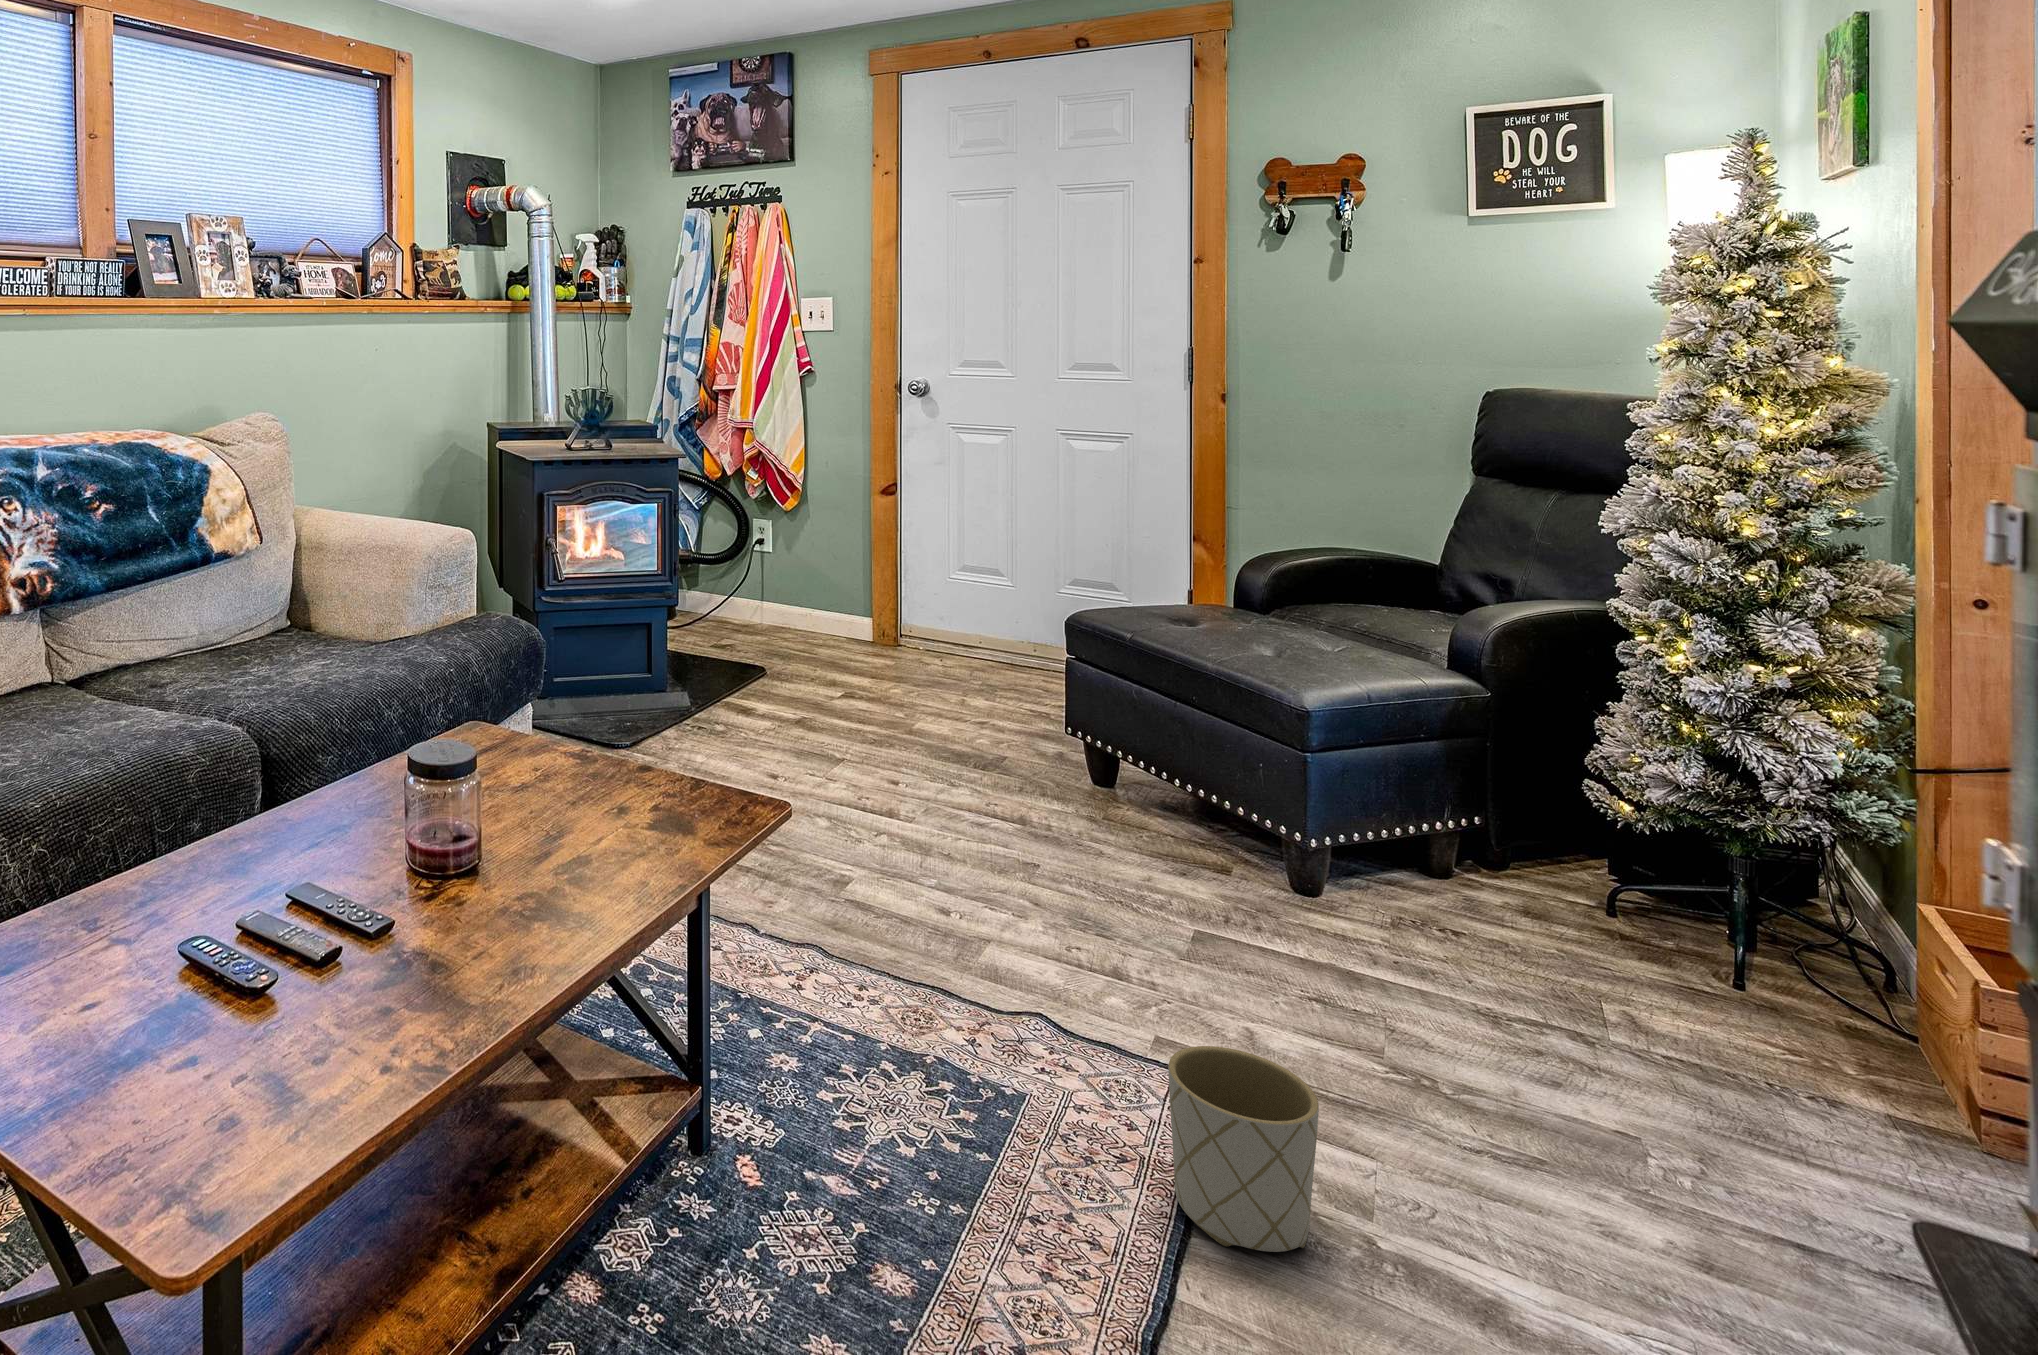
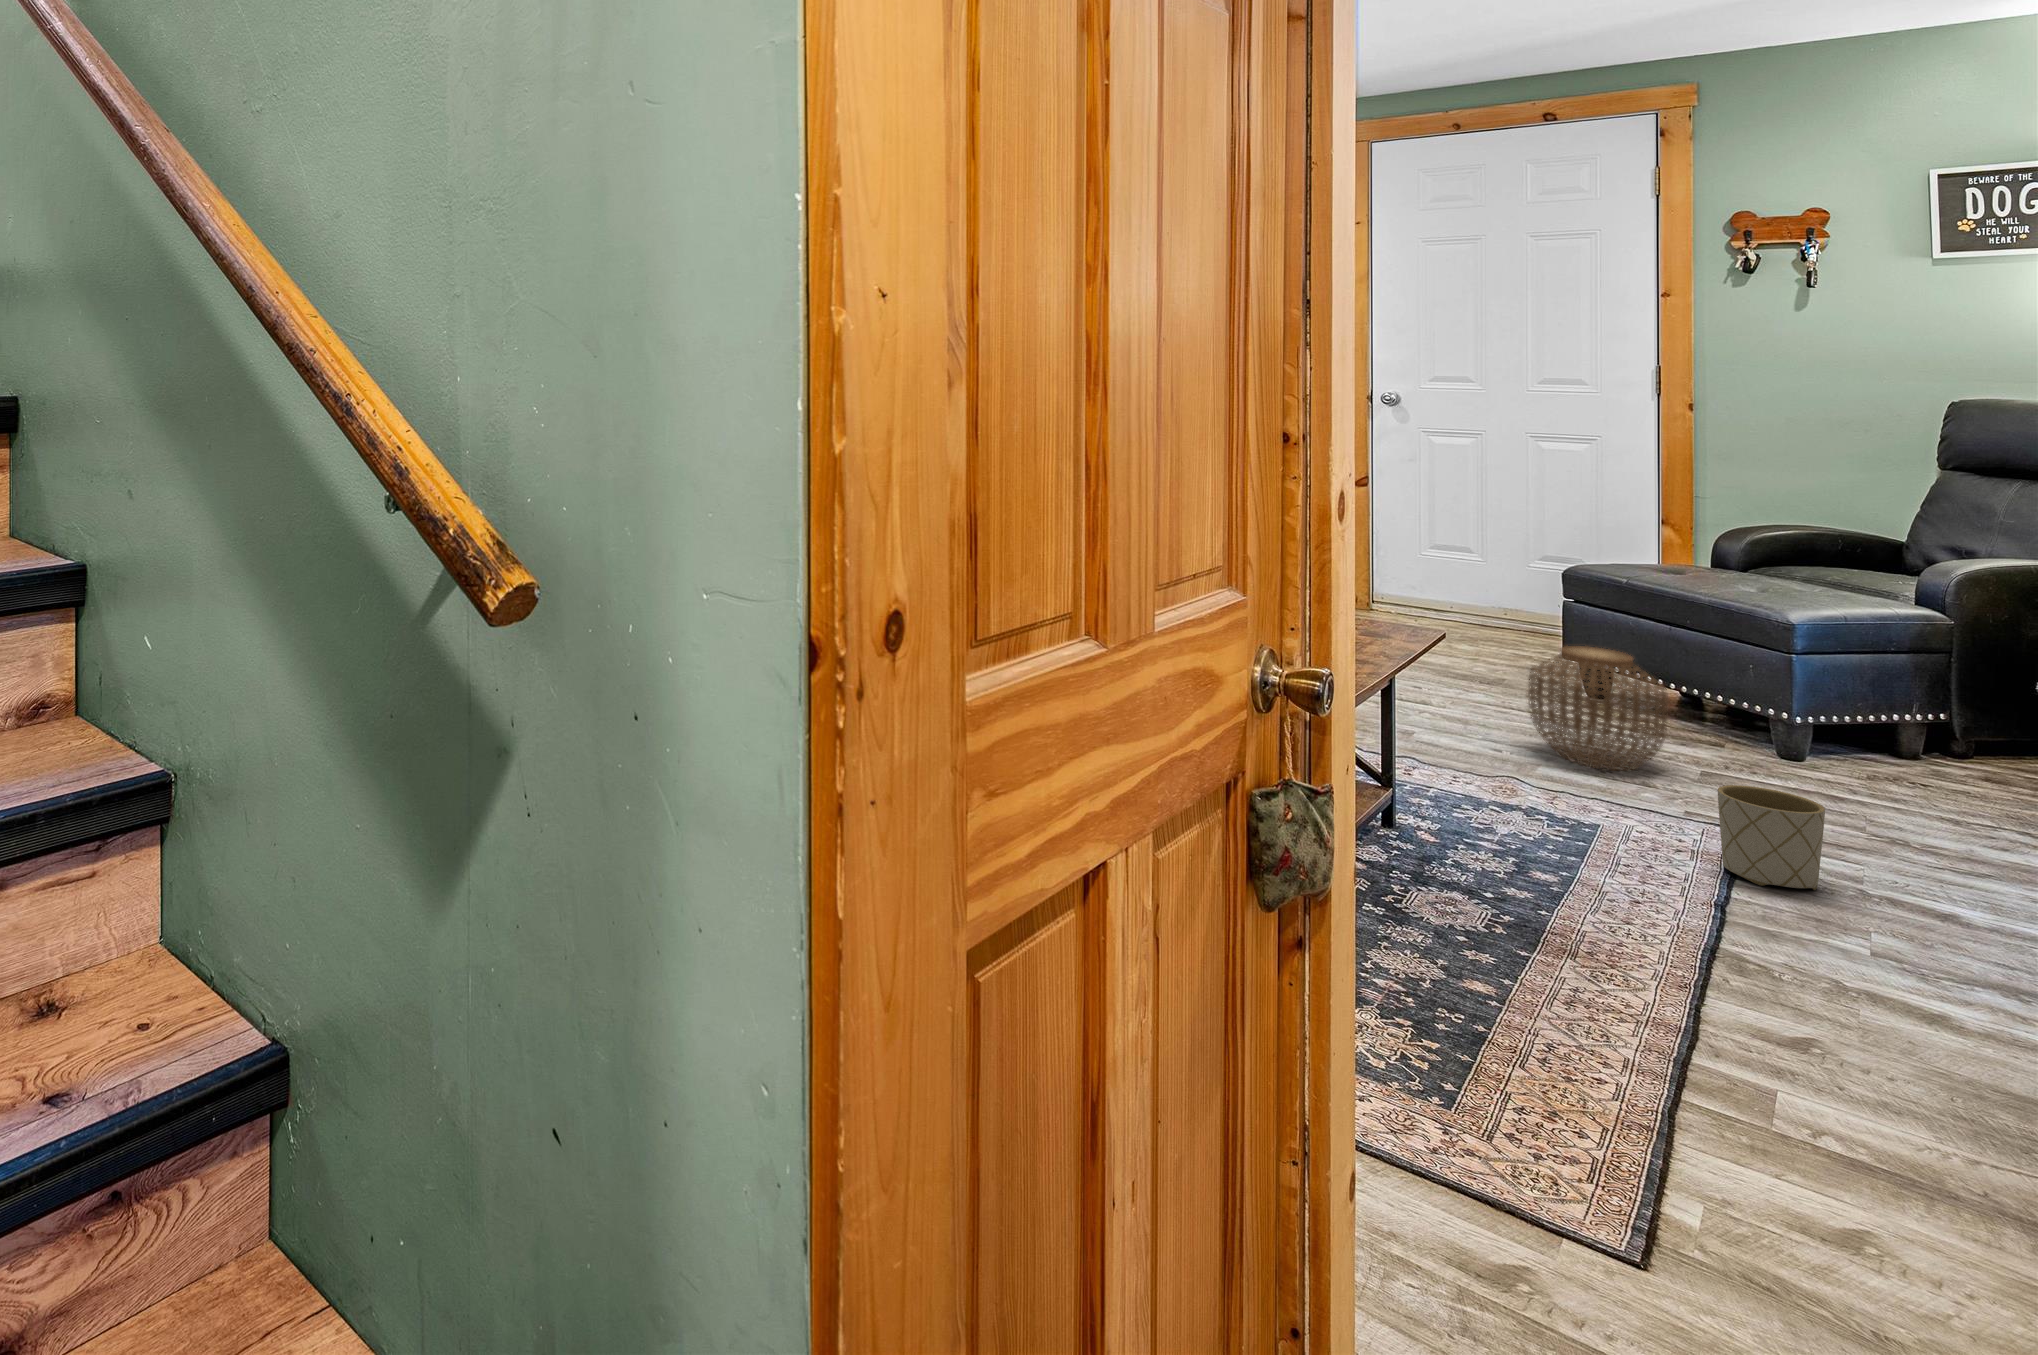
woven basket: none [979,751,1147,942] -> present [1528,646,1668,771]

